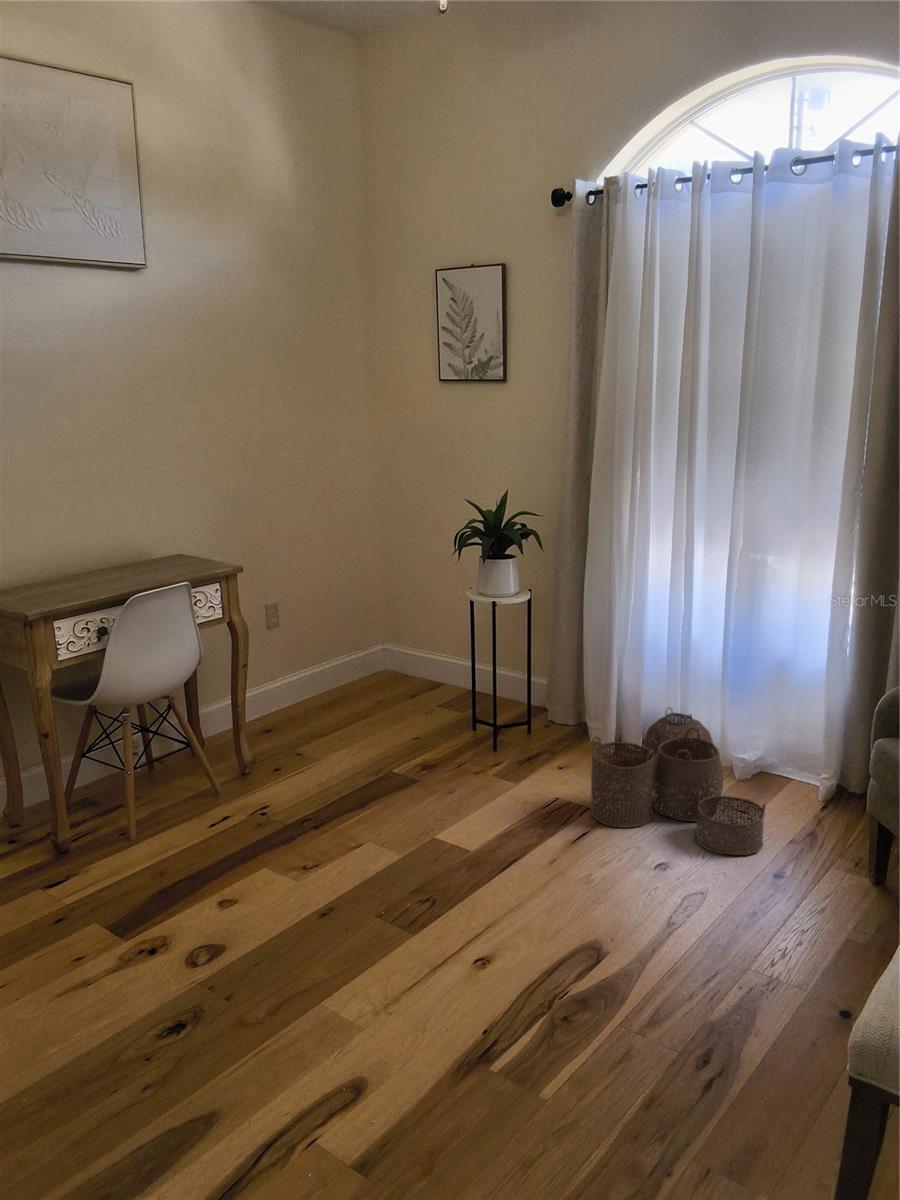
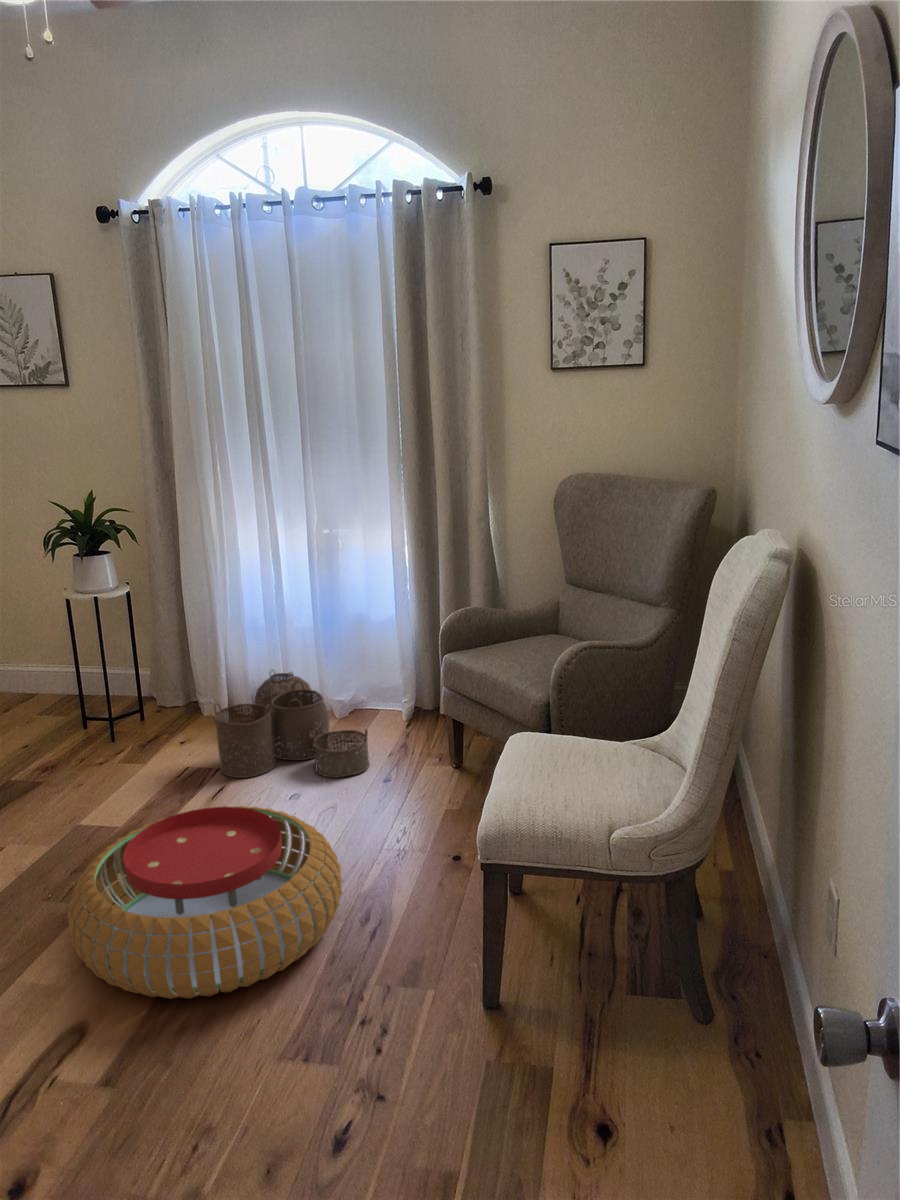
pouf: none [373,861,686,1104] -> present [67,806,342,999]

